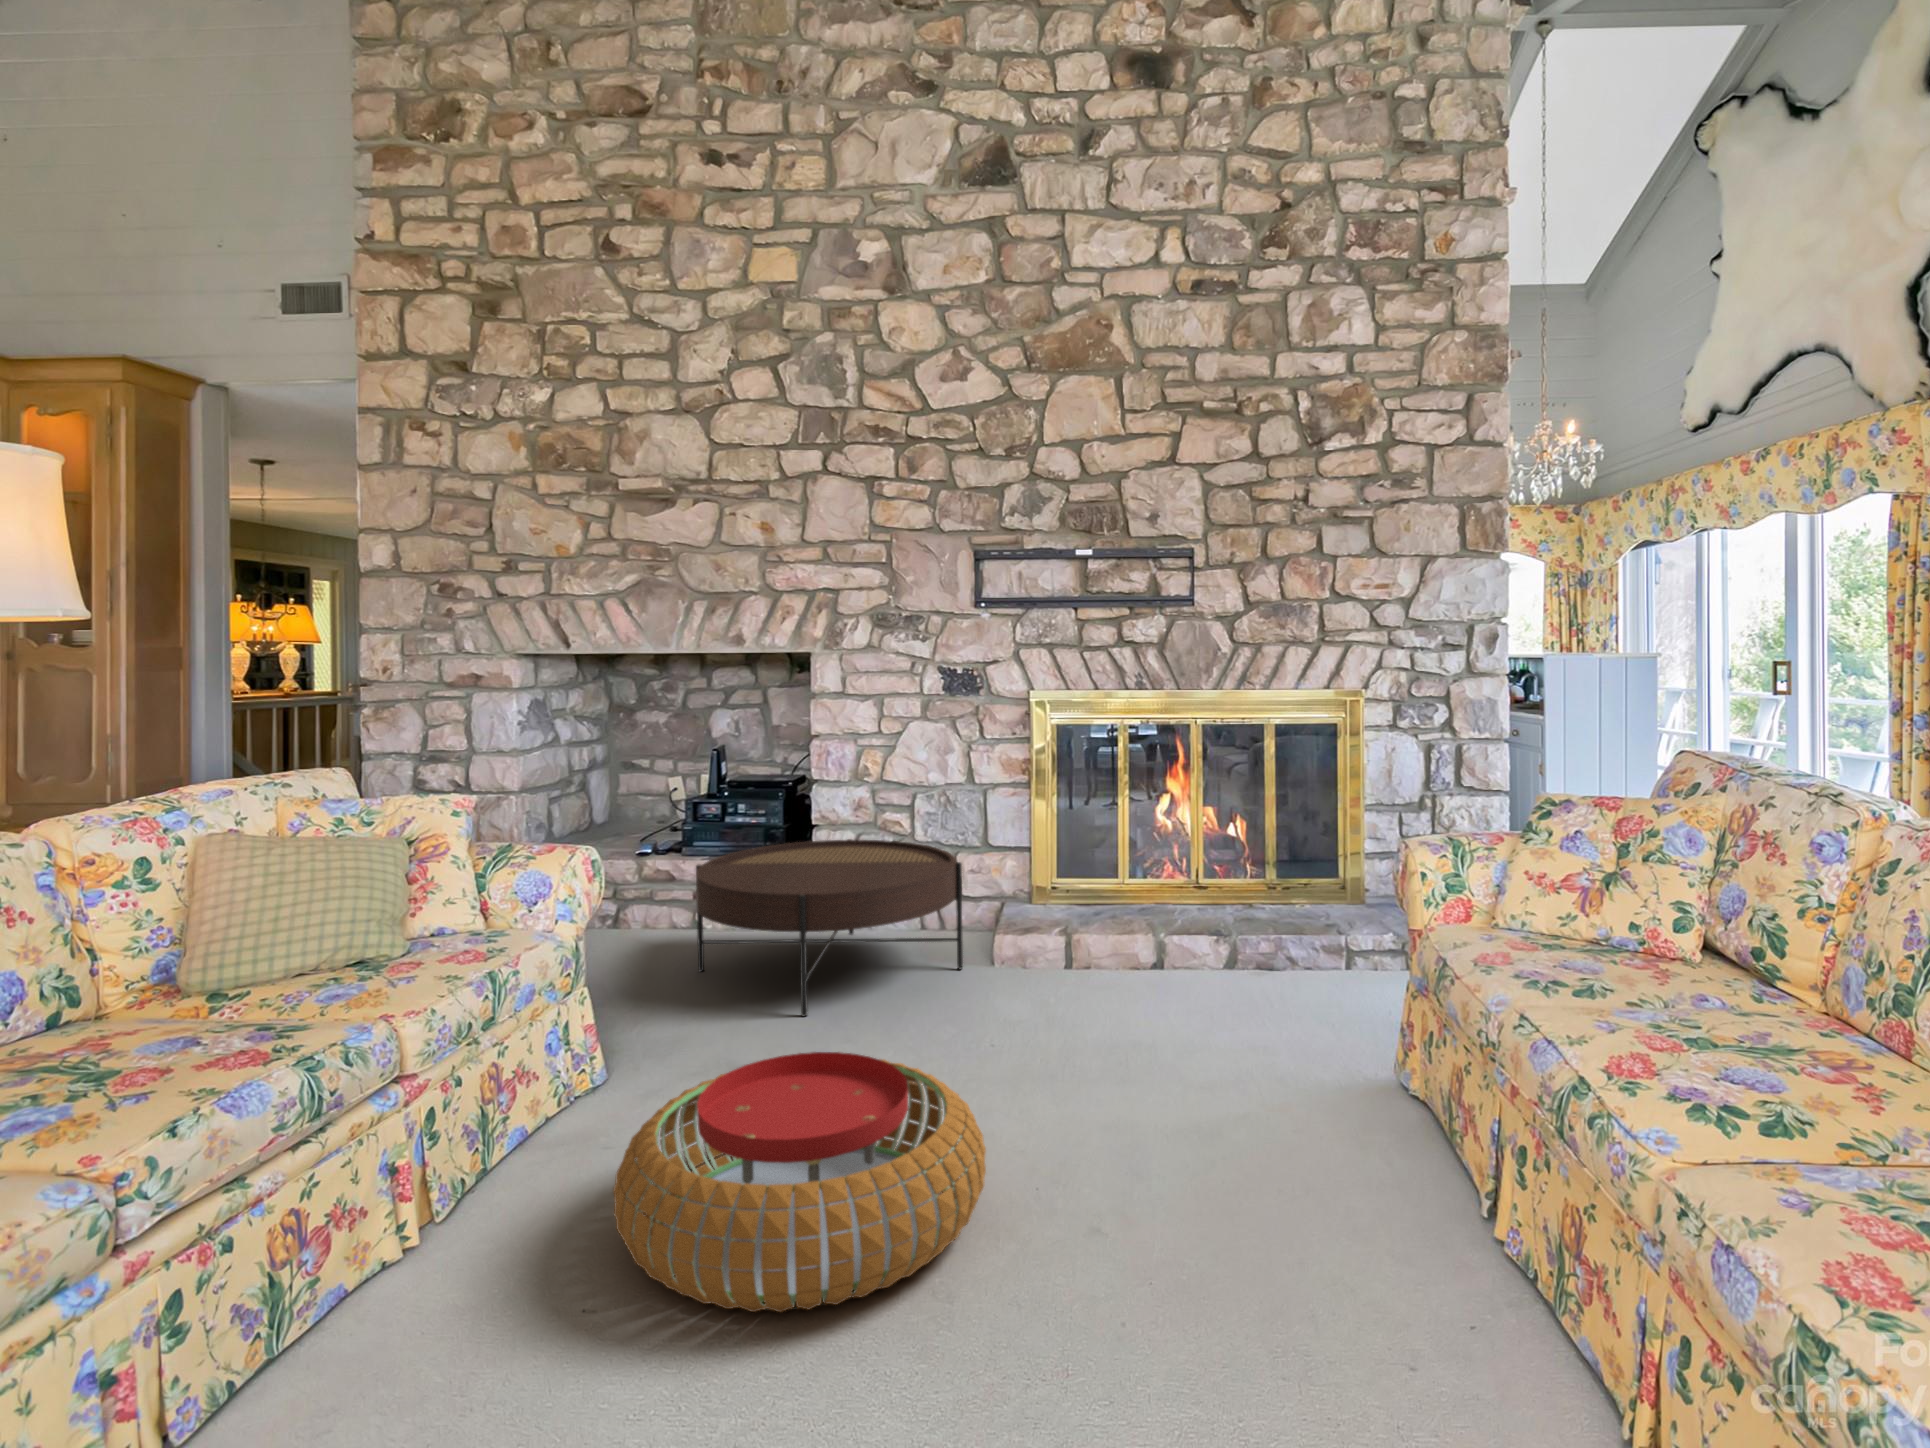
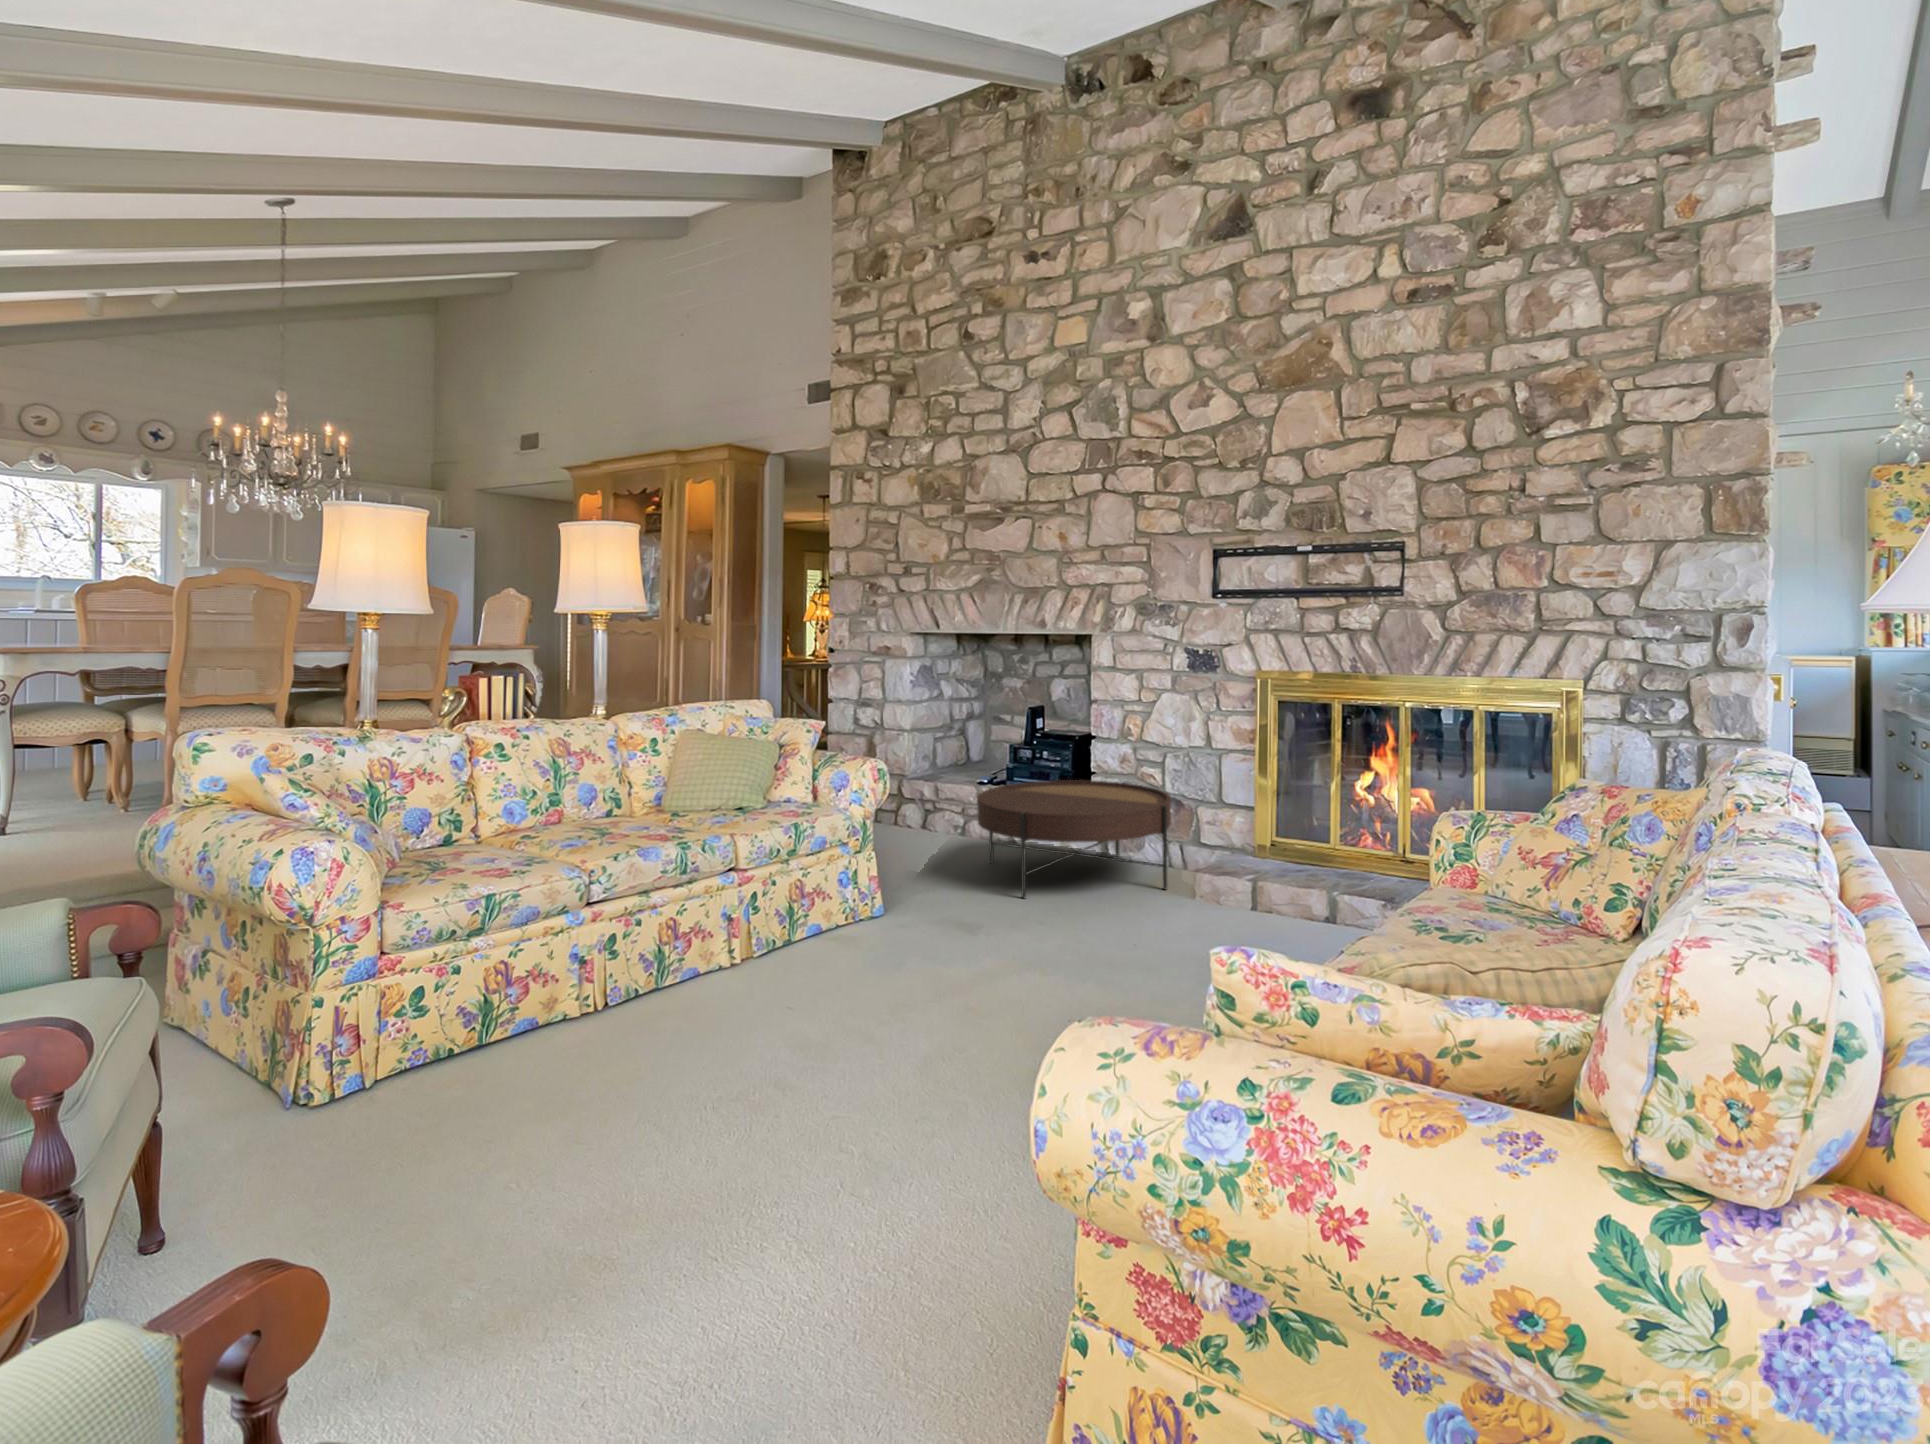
pouf: present [613,1052,986,1312] -> none [800,896,1015,1020]

